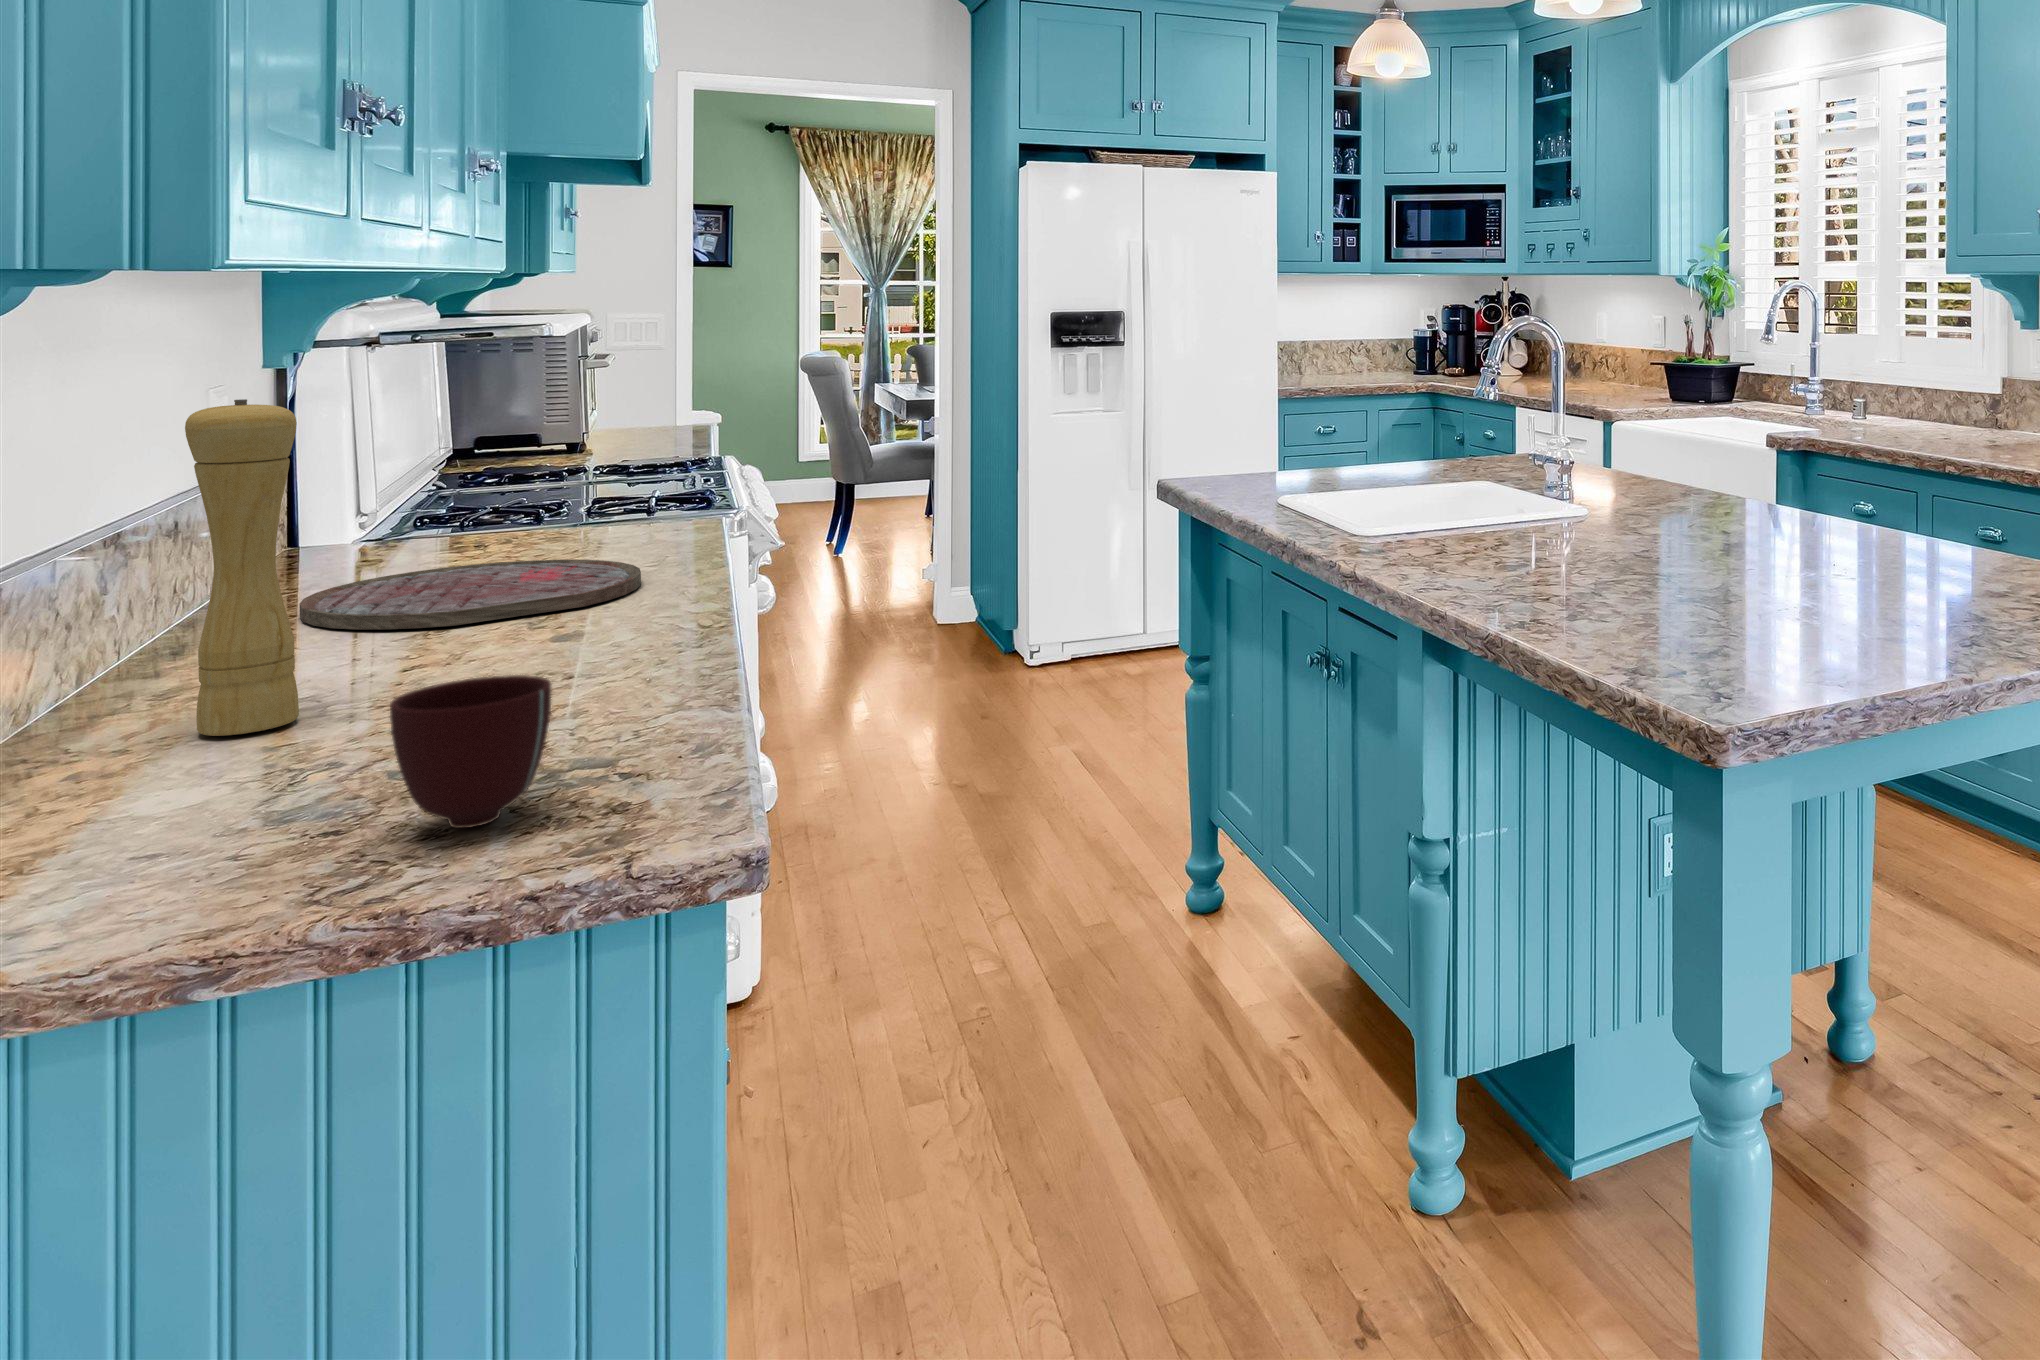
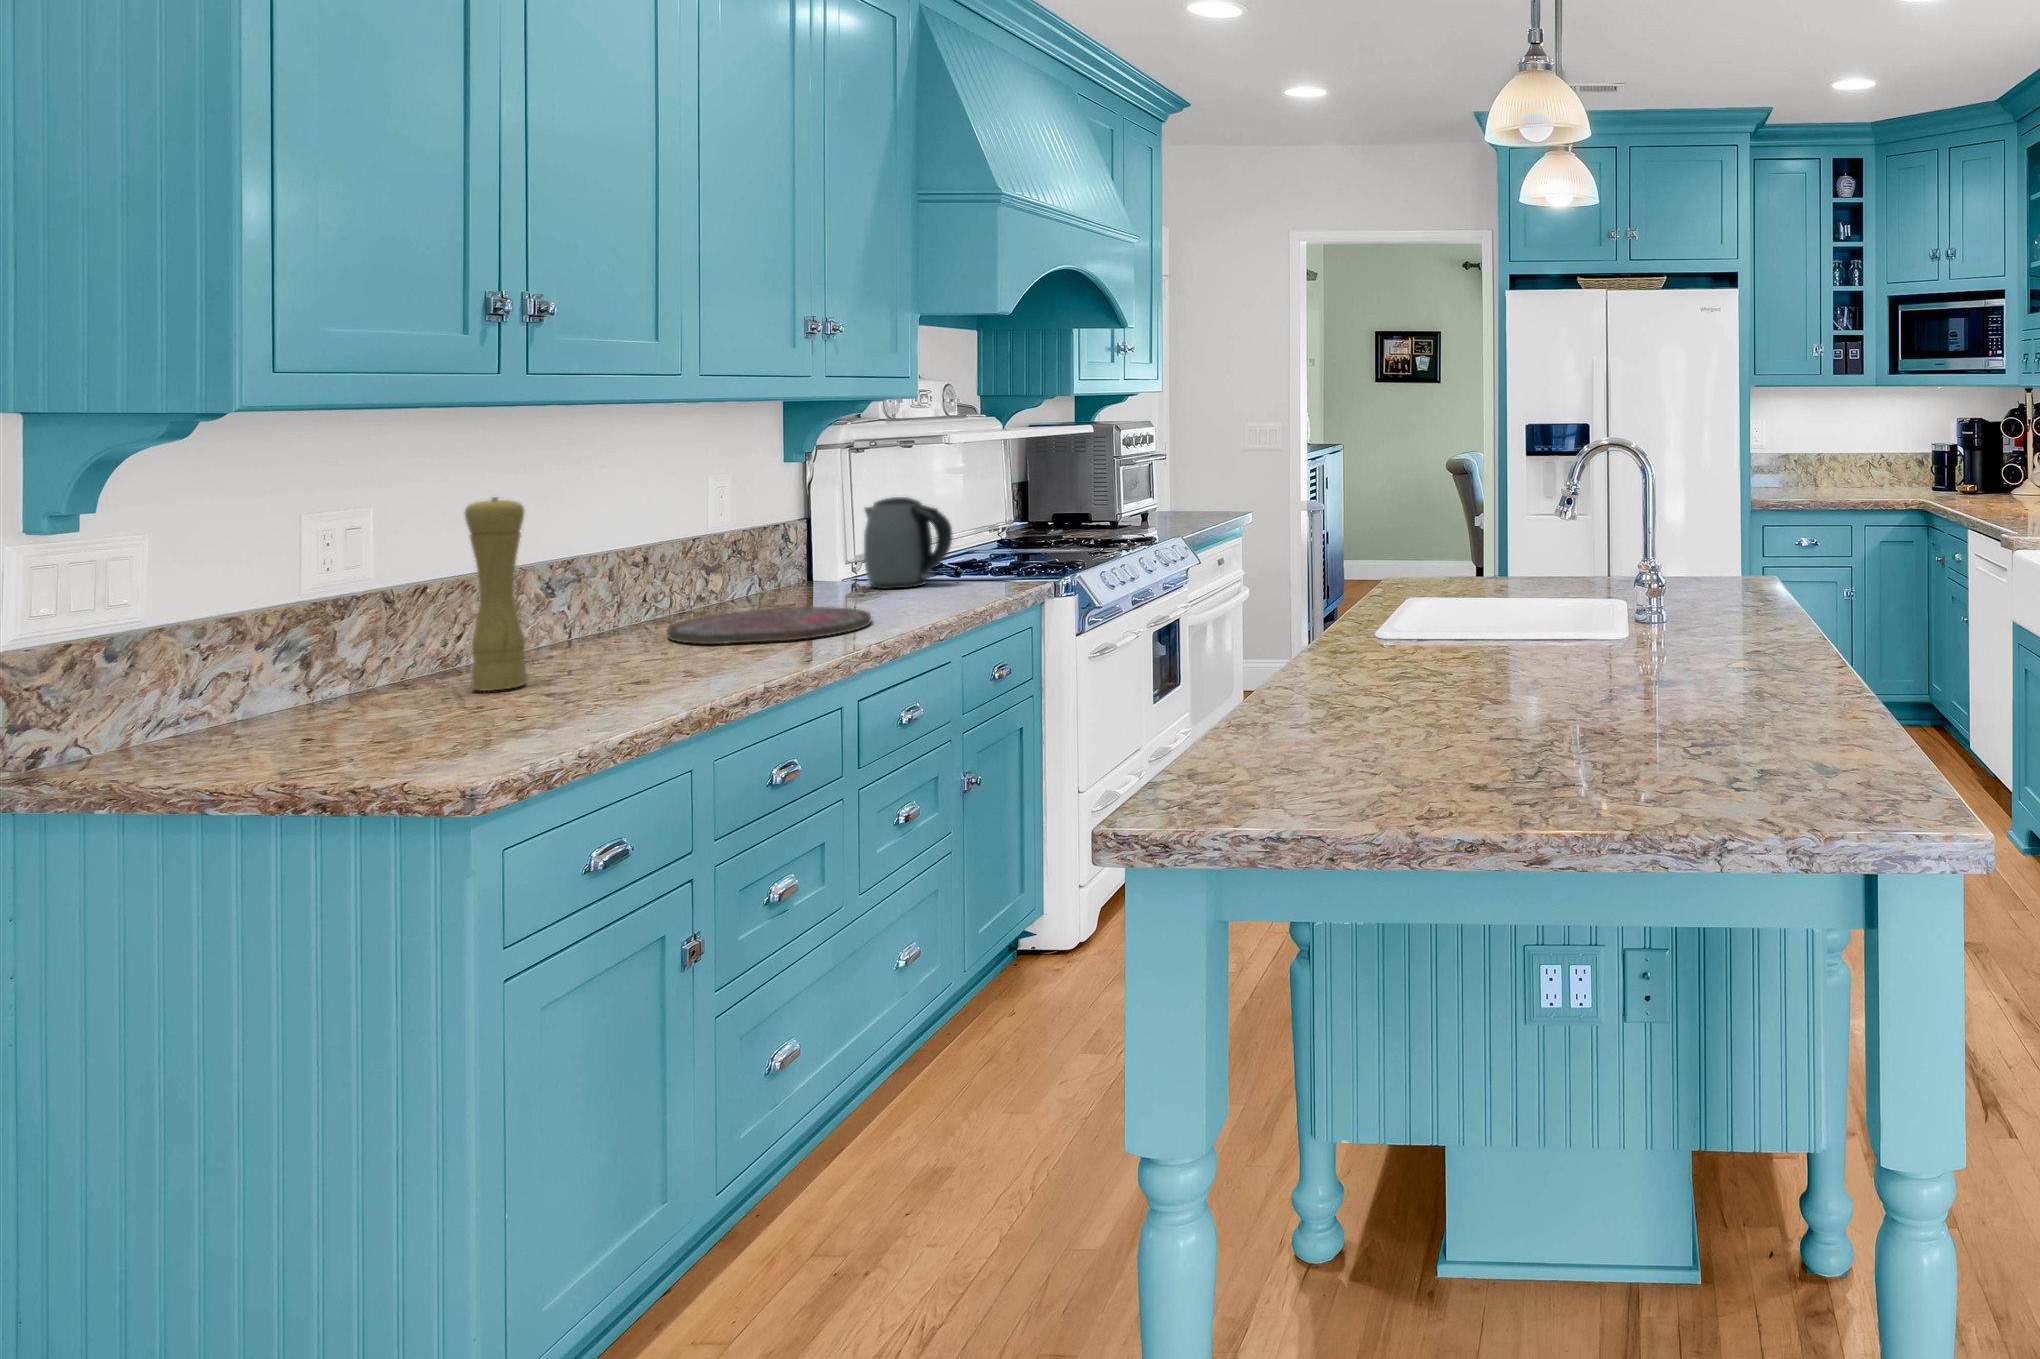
kettle: none [419,401,583,535] -> present [864,497,952,589]
mug: present [390,675,551,828] -> none [374,668,495,753]

